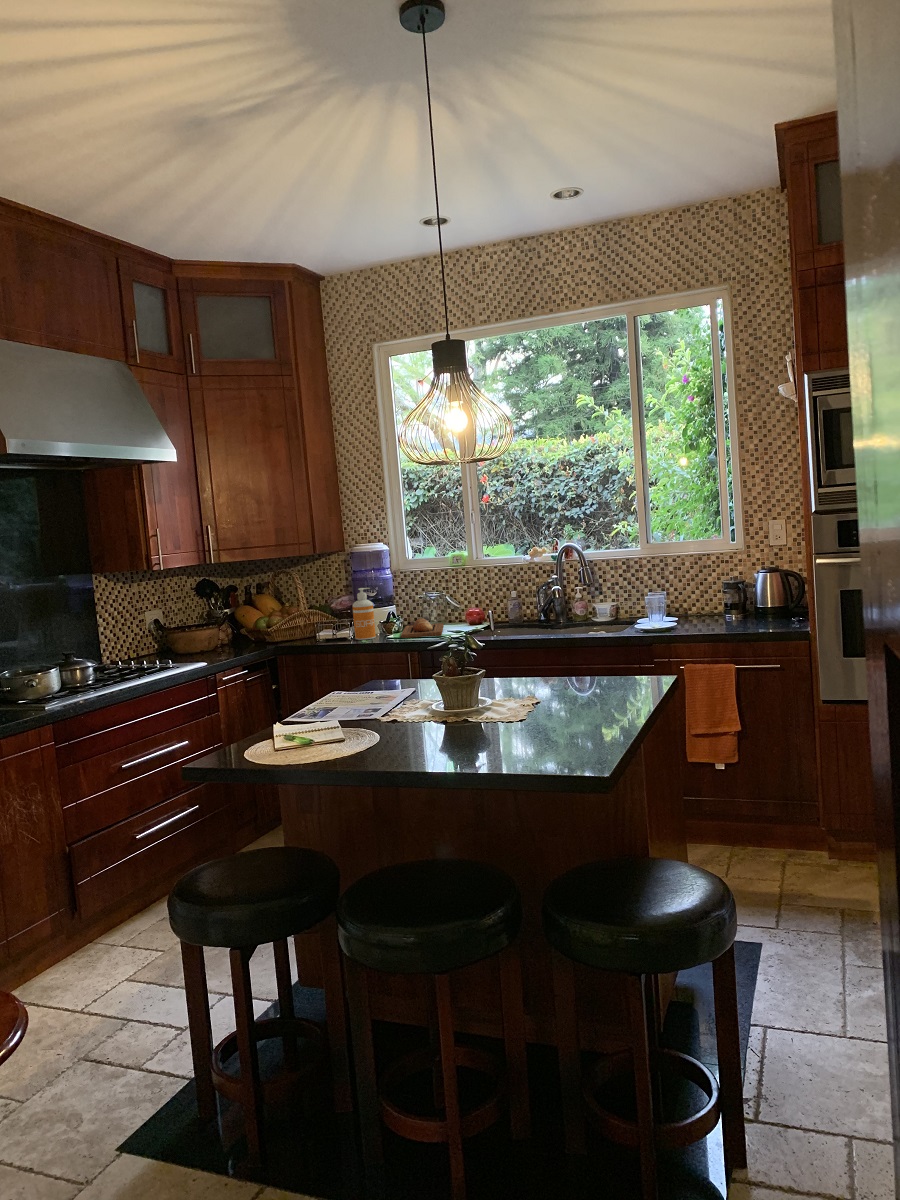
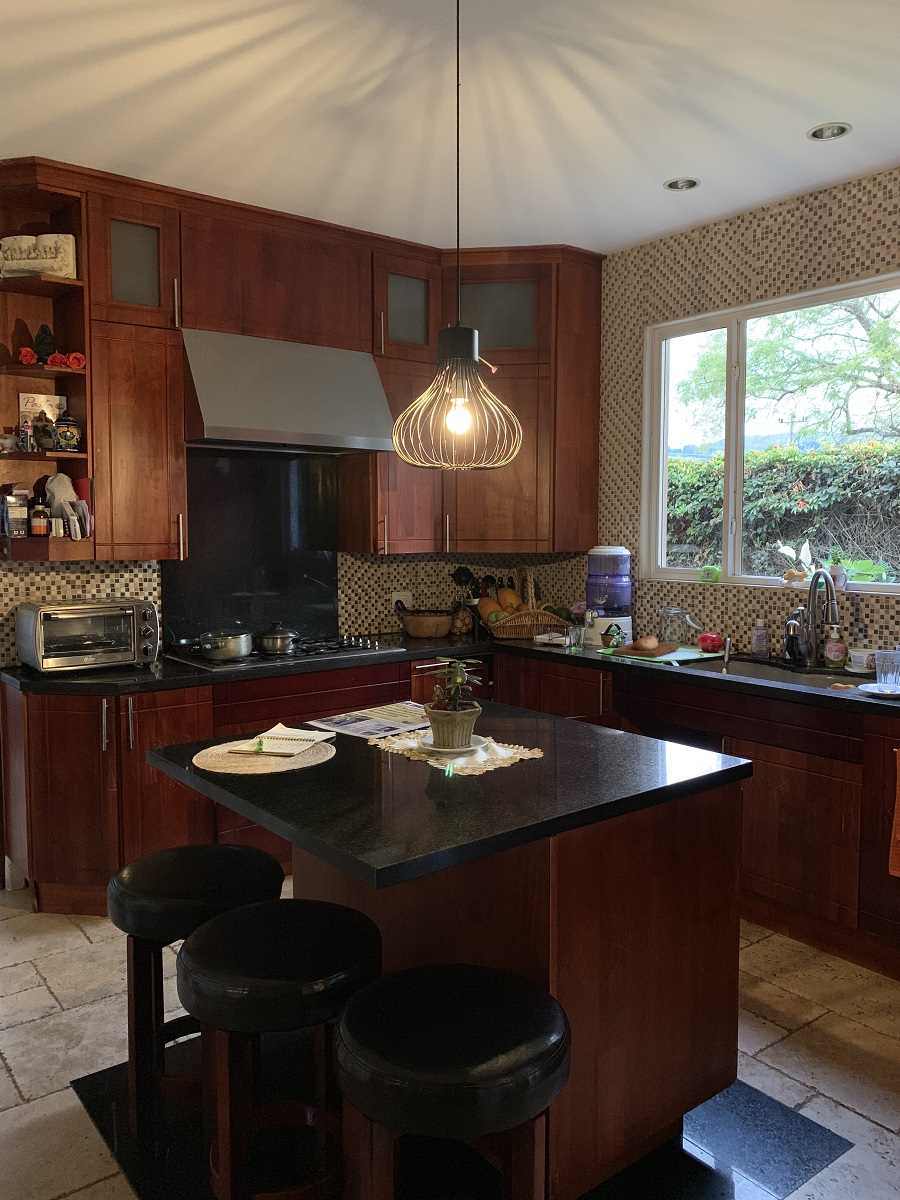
soap dispenser: present [353,588,376,640] -> none [567,594,590,650]

